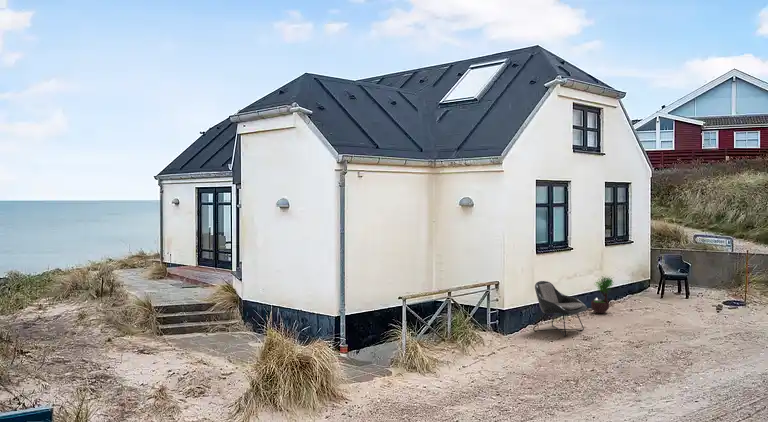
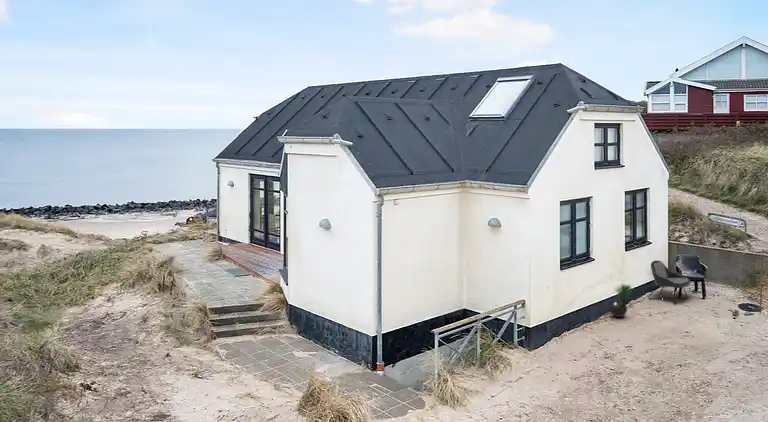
lounge chair: present [533,281,586,337] -> present [648,260,691,304]

